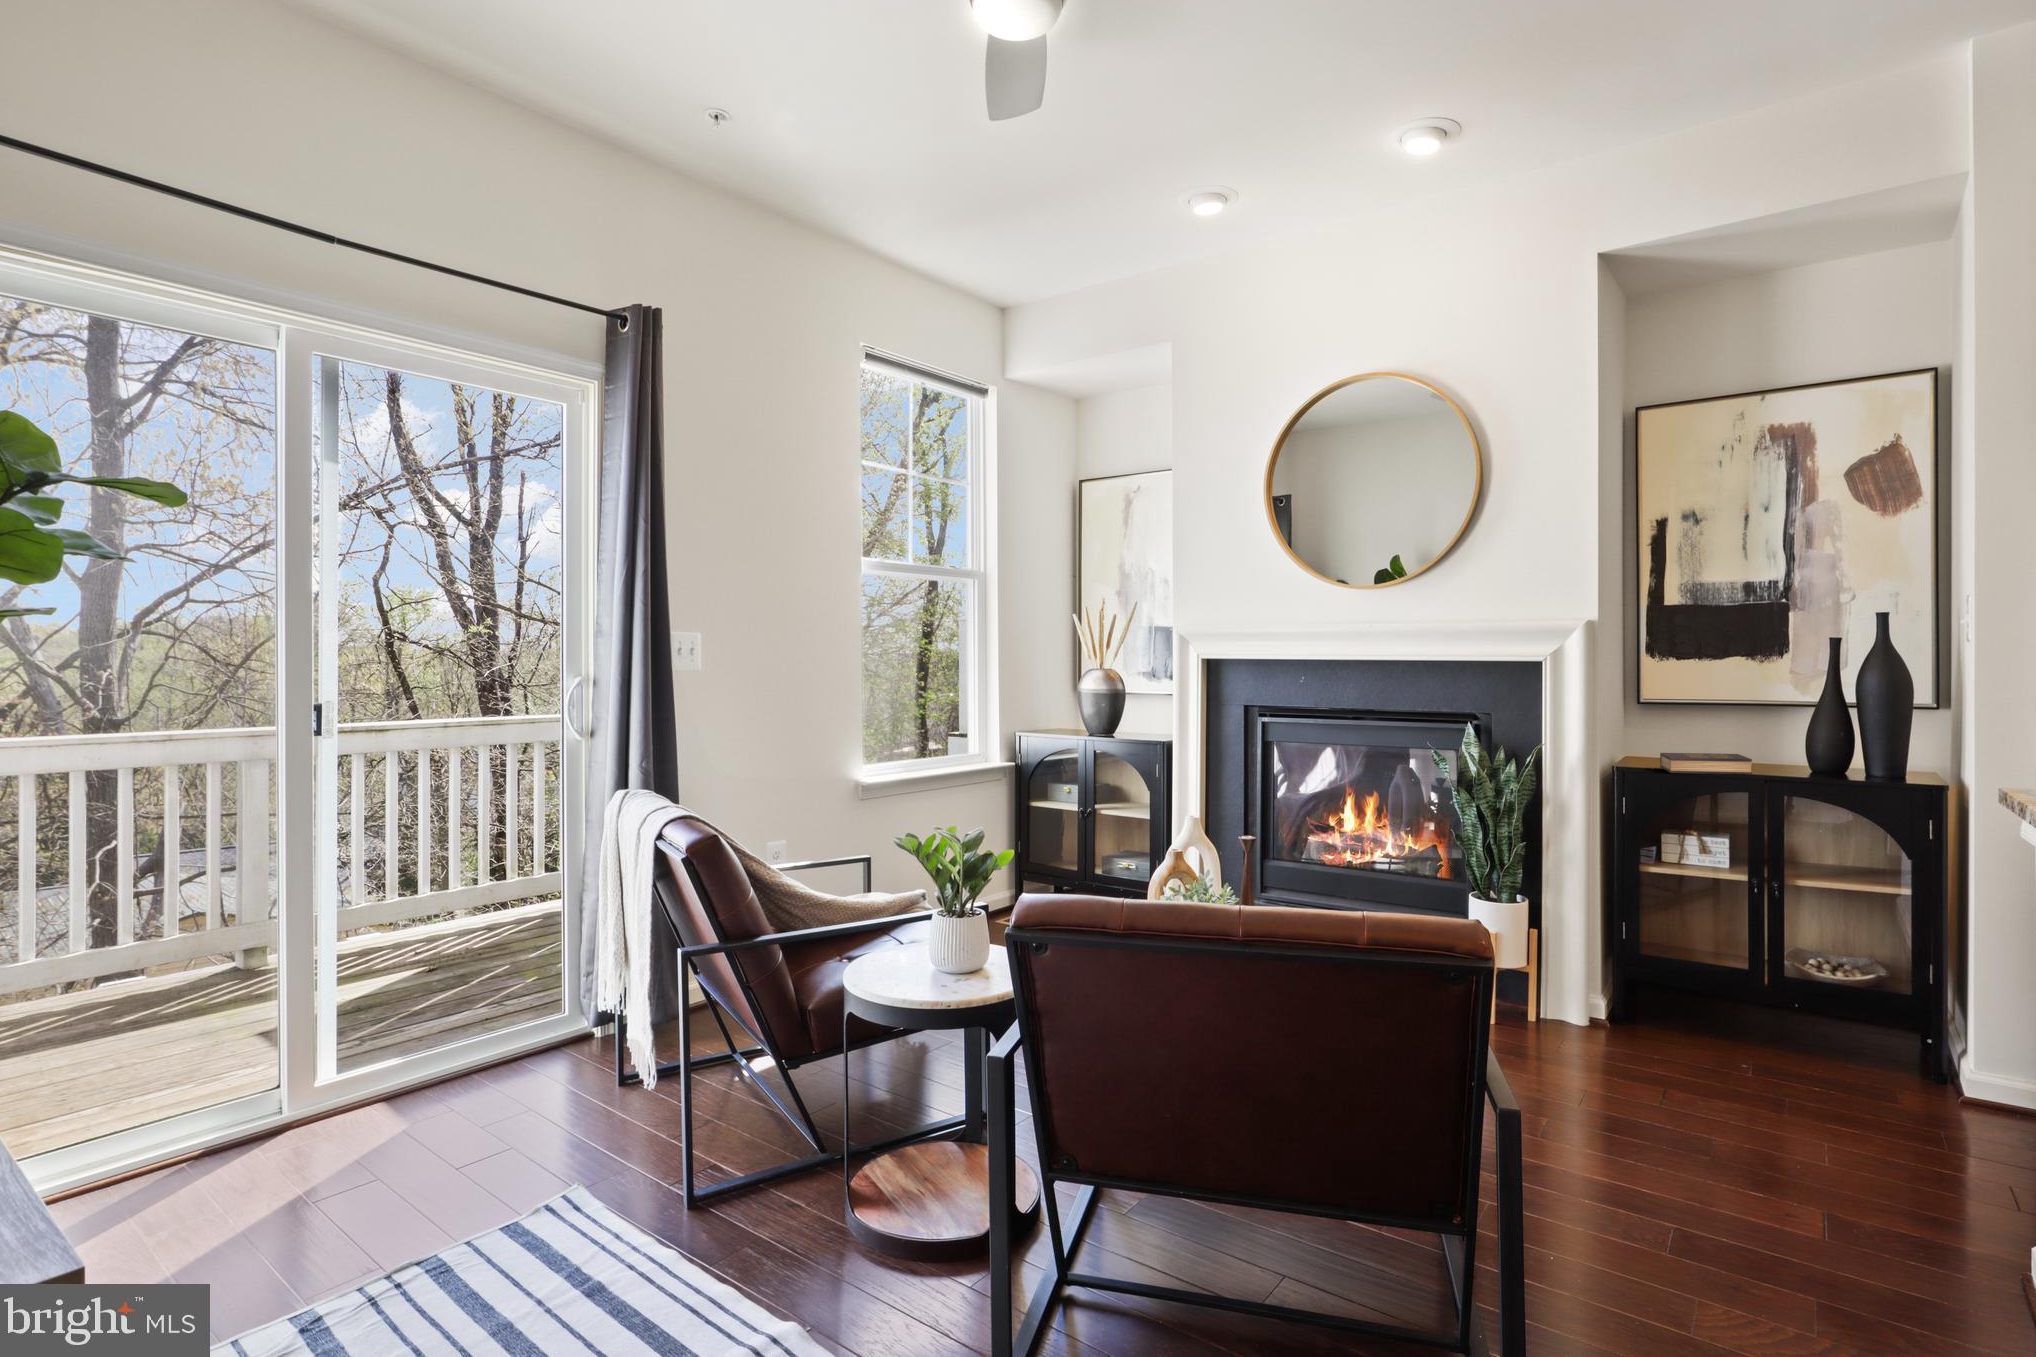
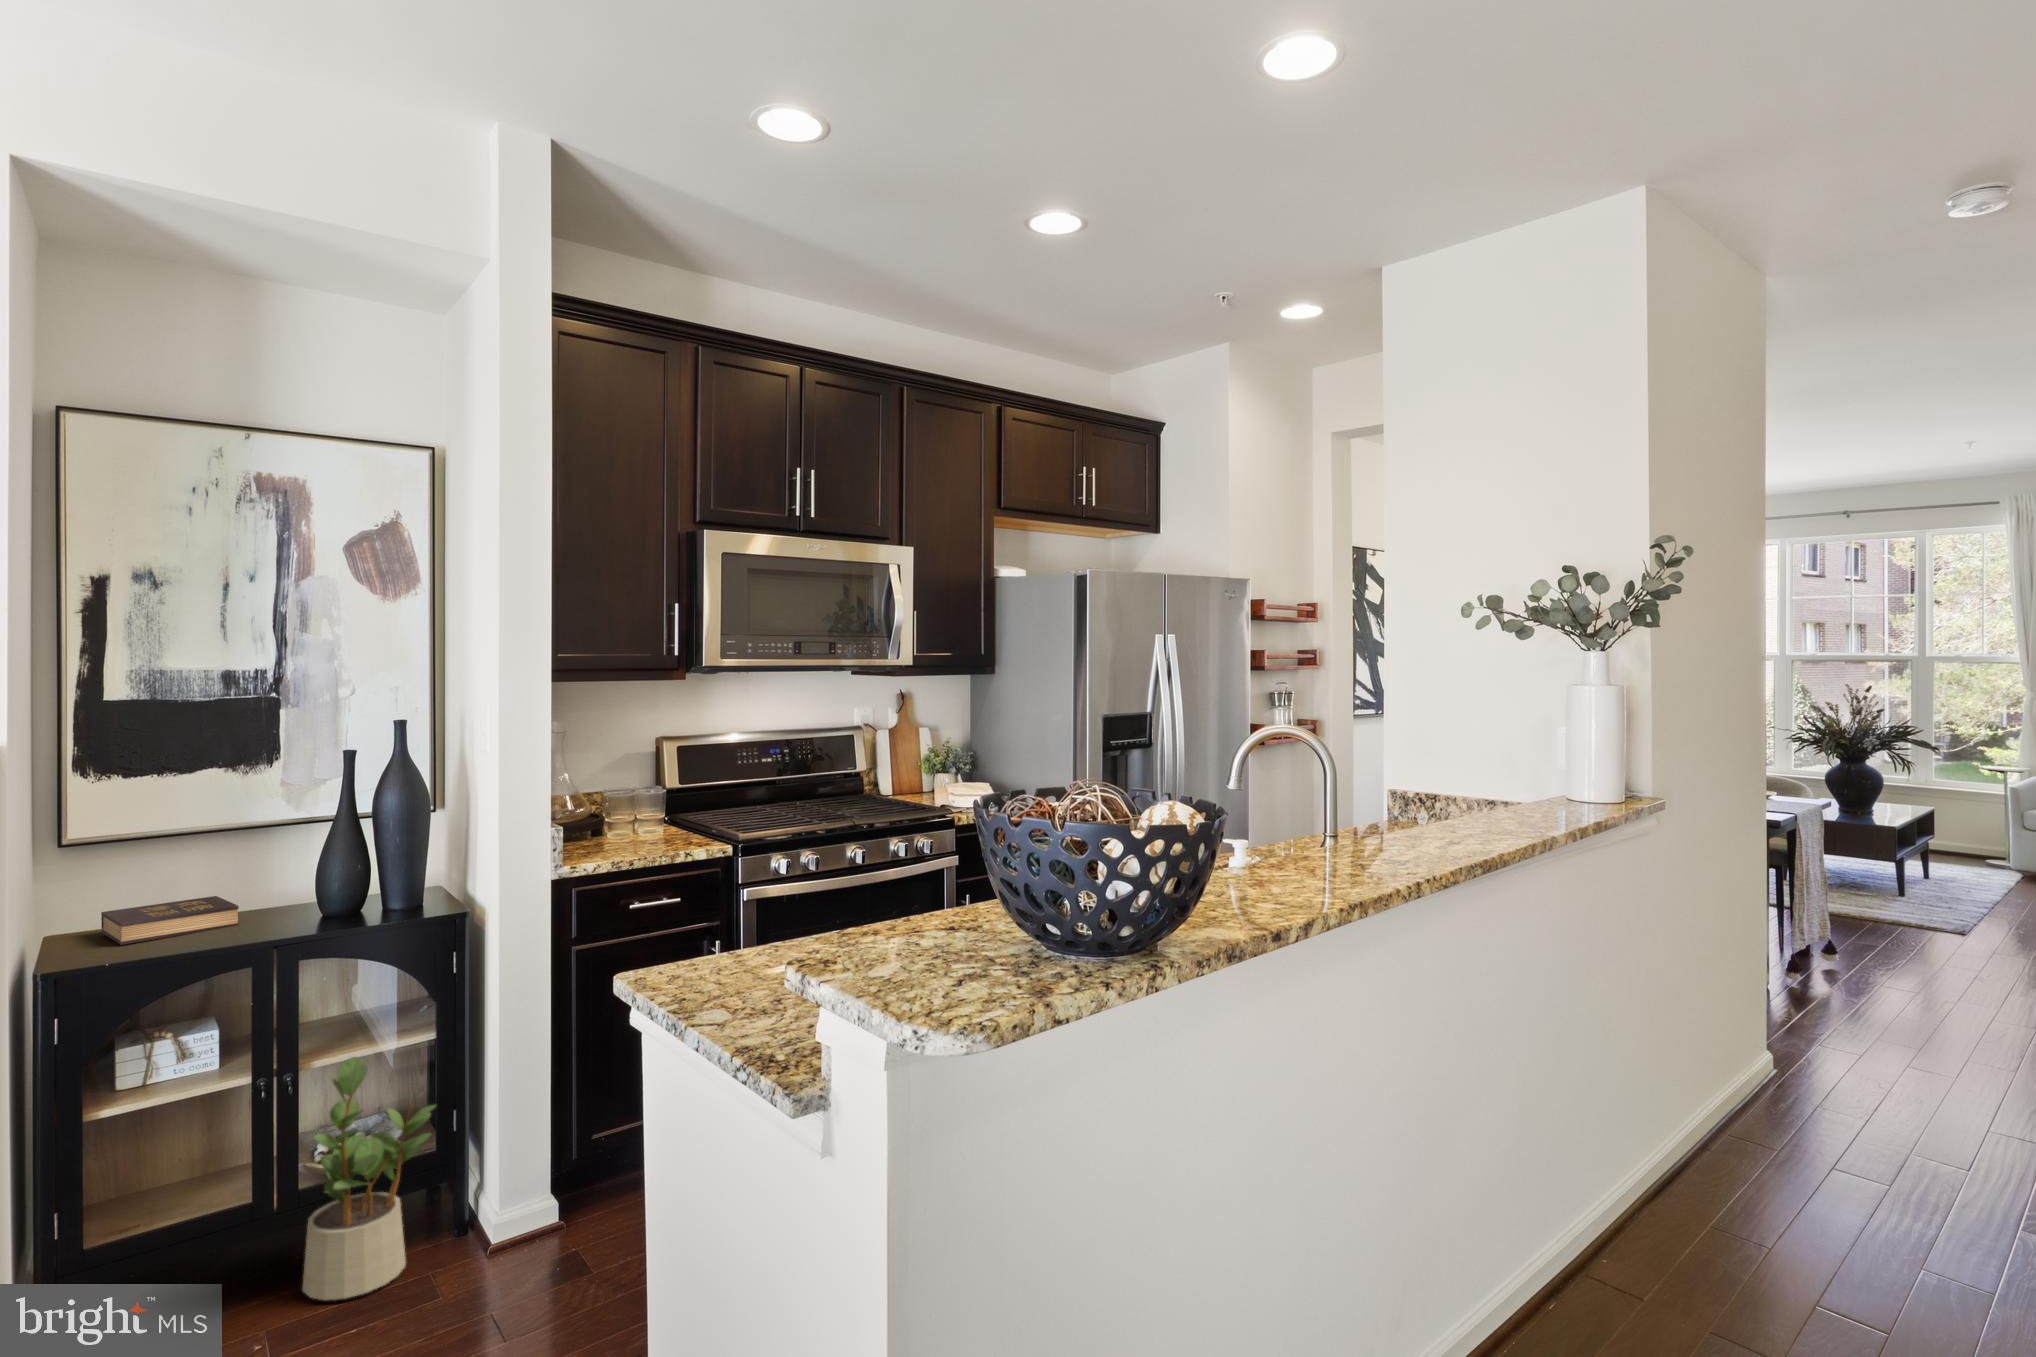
potted plant: none [1793,886,1914,1077] -> present [302,1057,436,1300]

